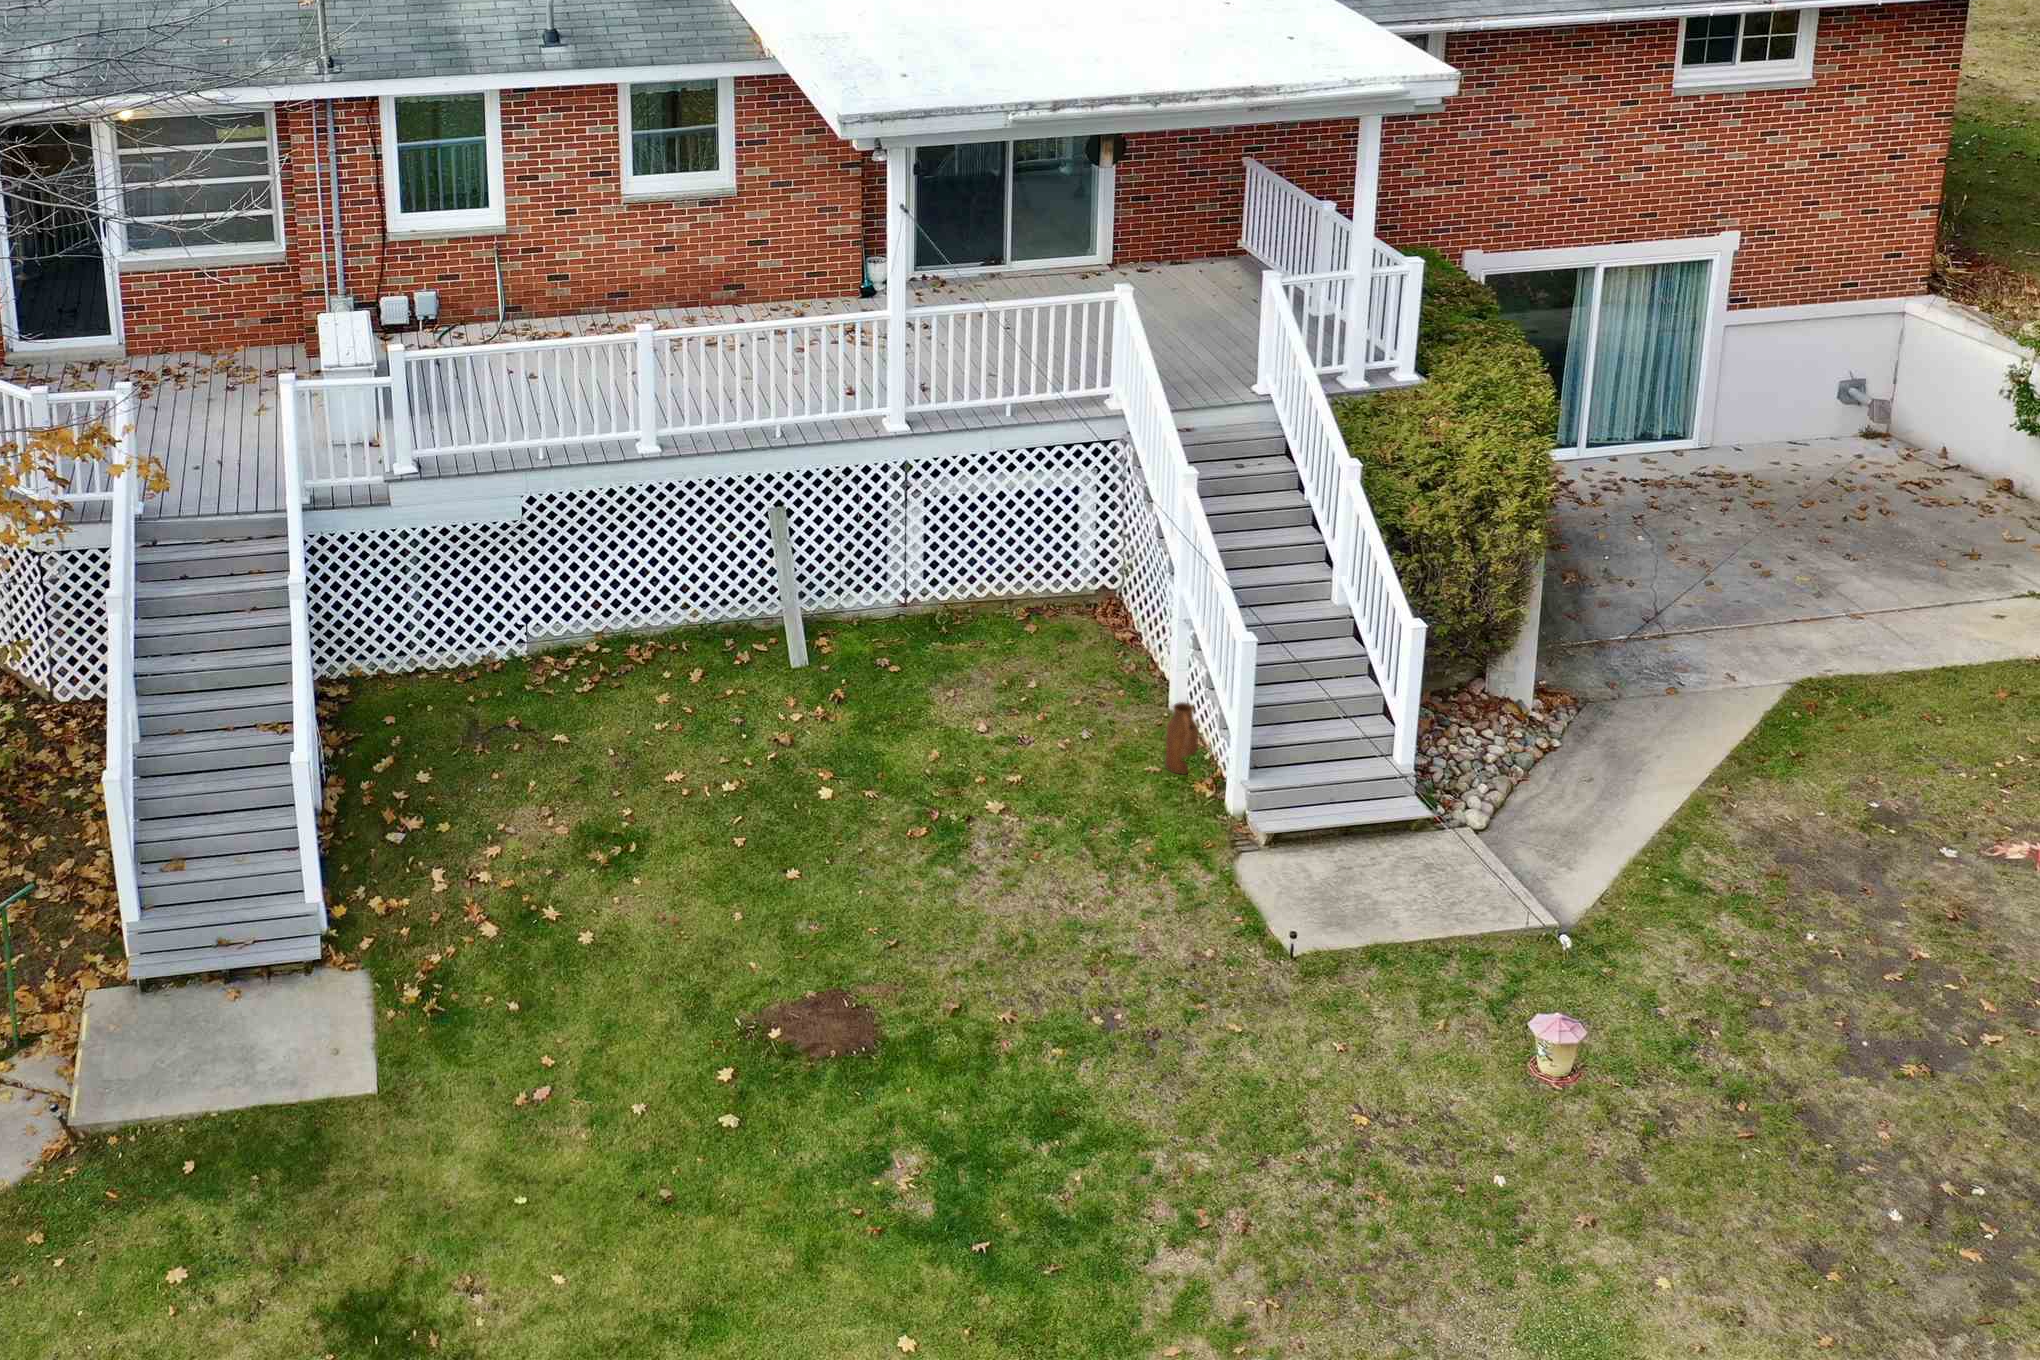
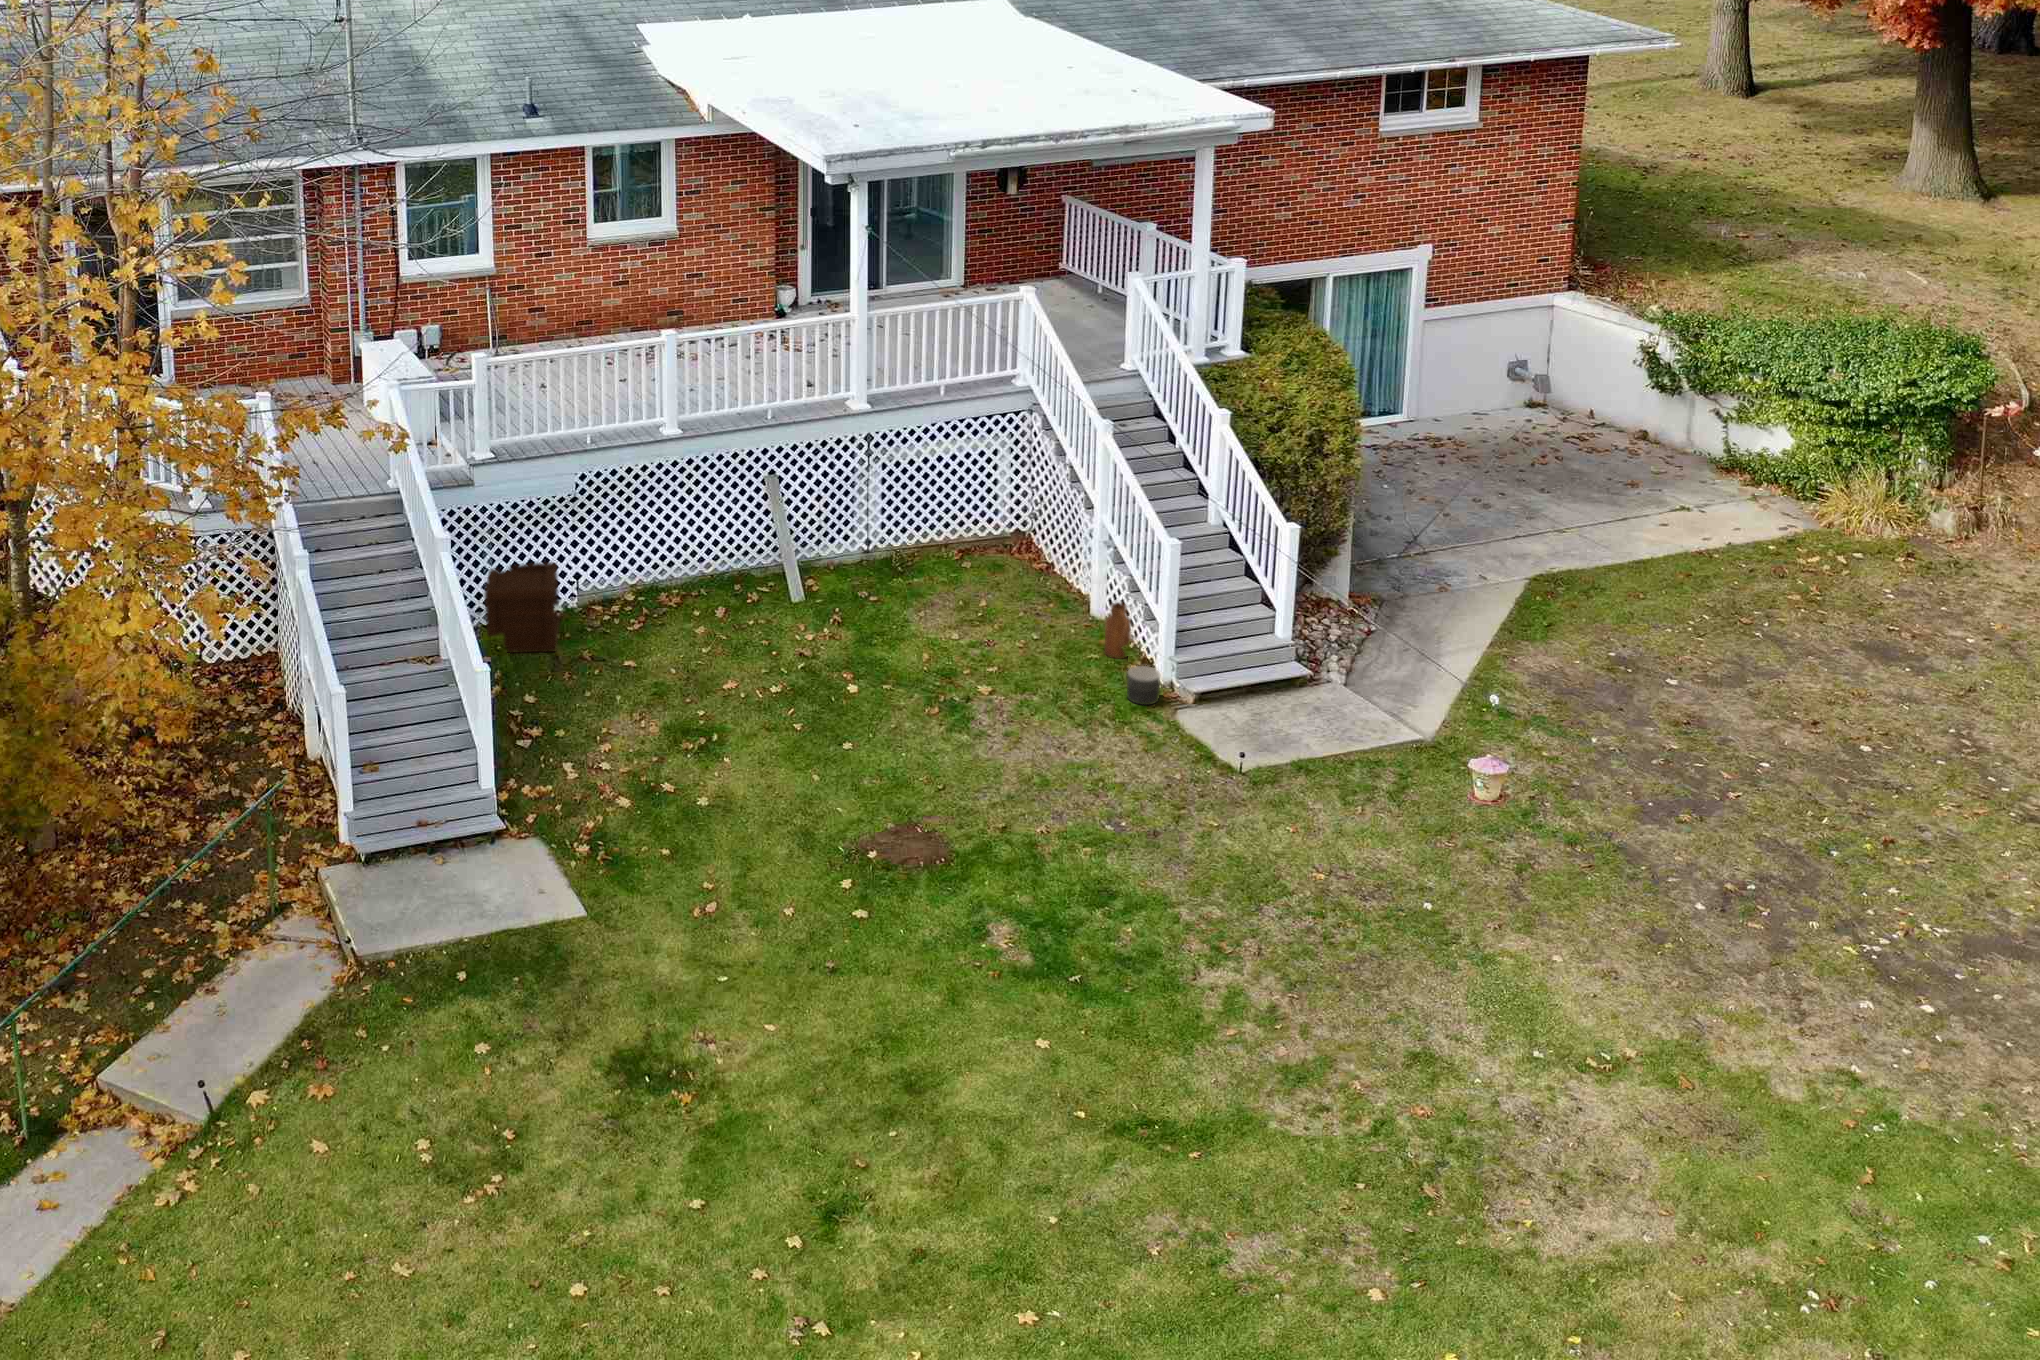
wooden crate: none [400,597,508,712] -> present [484,562,560,653]
planter: none [1173,791,1216,843] -> present [1127,666,1160,705]

